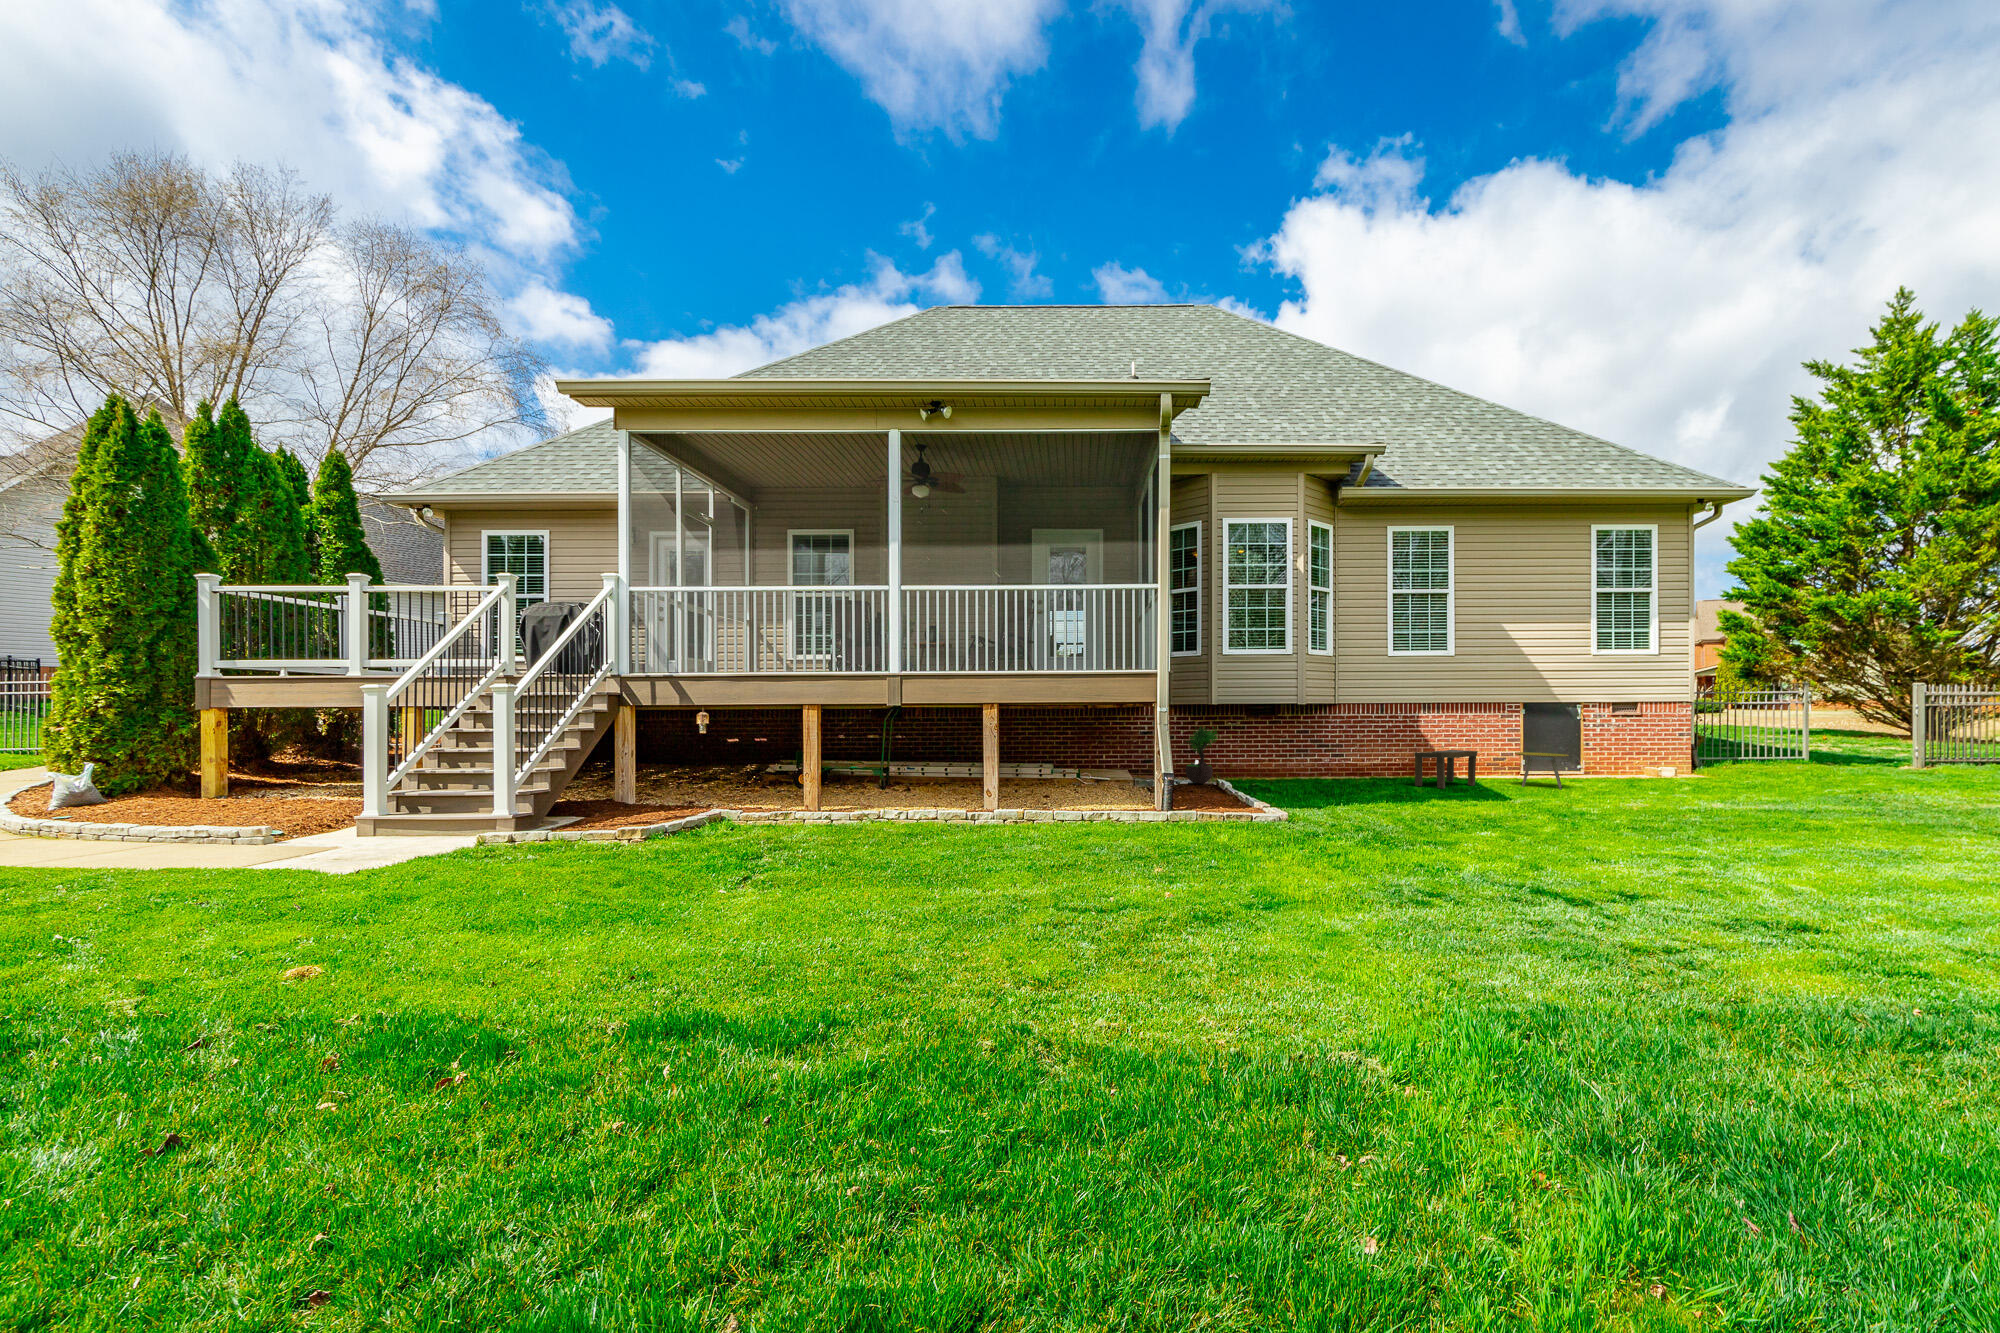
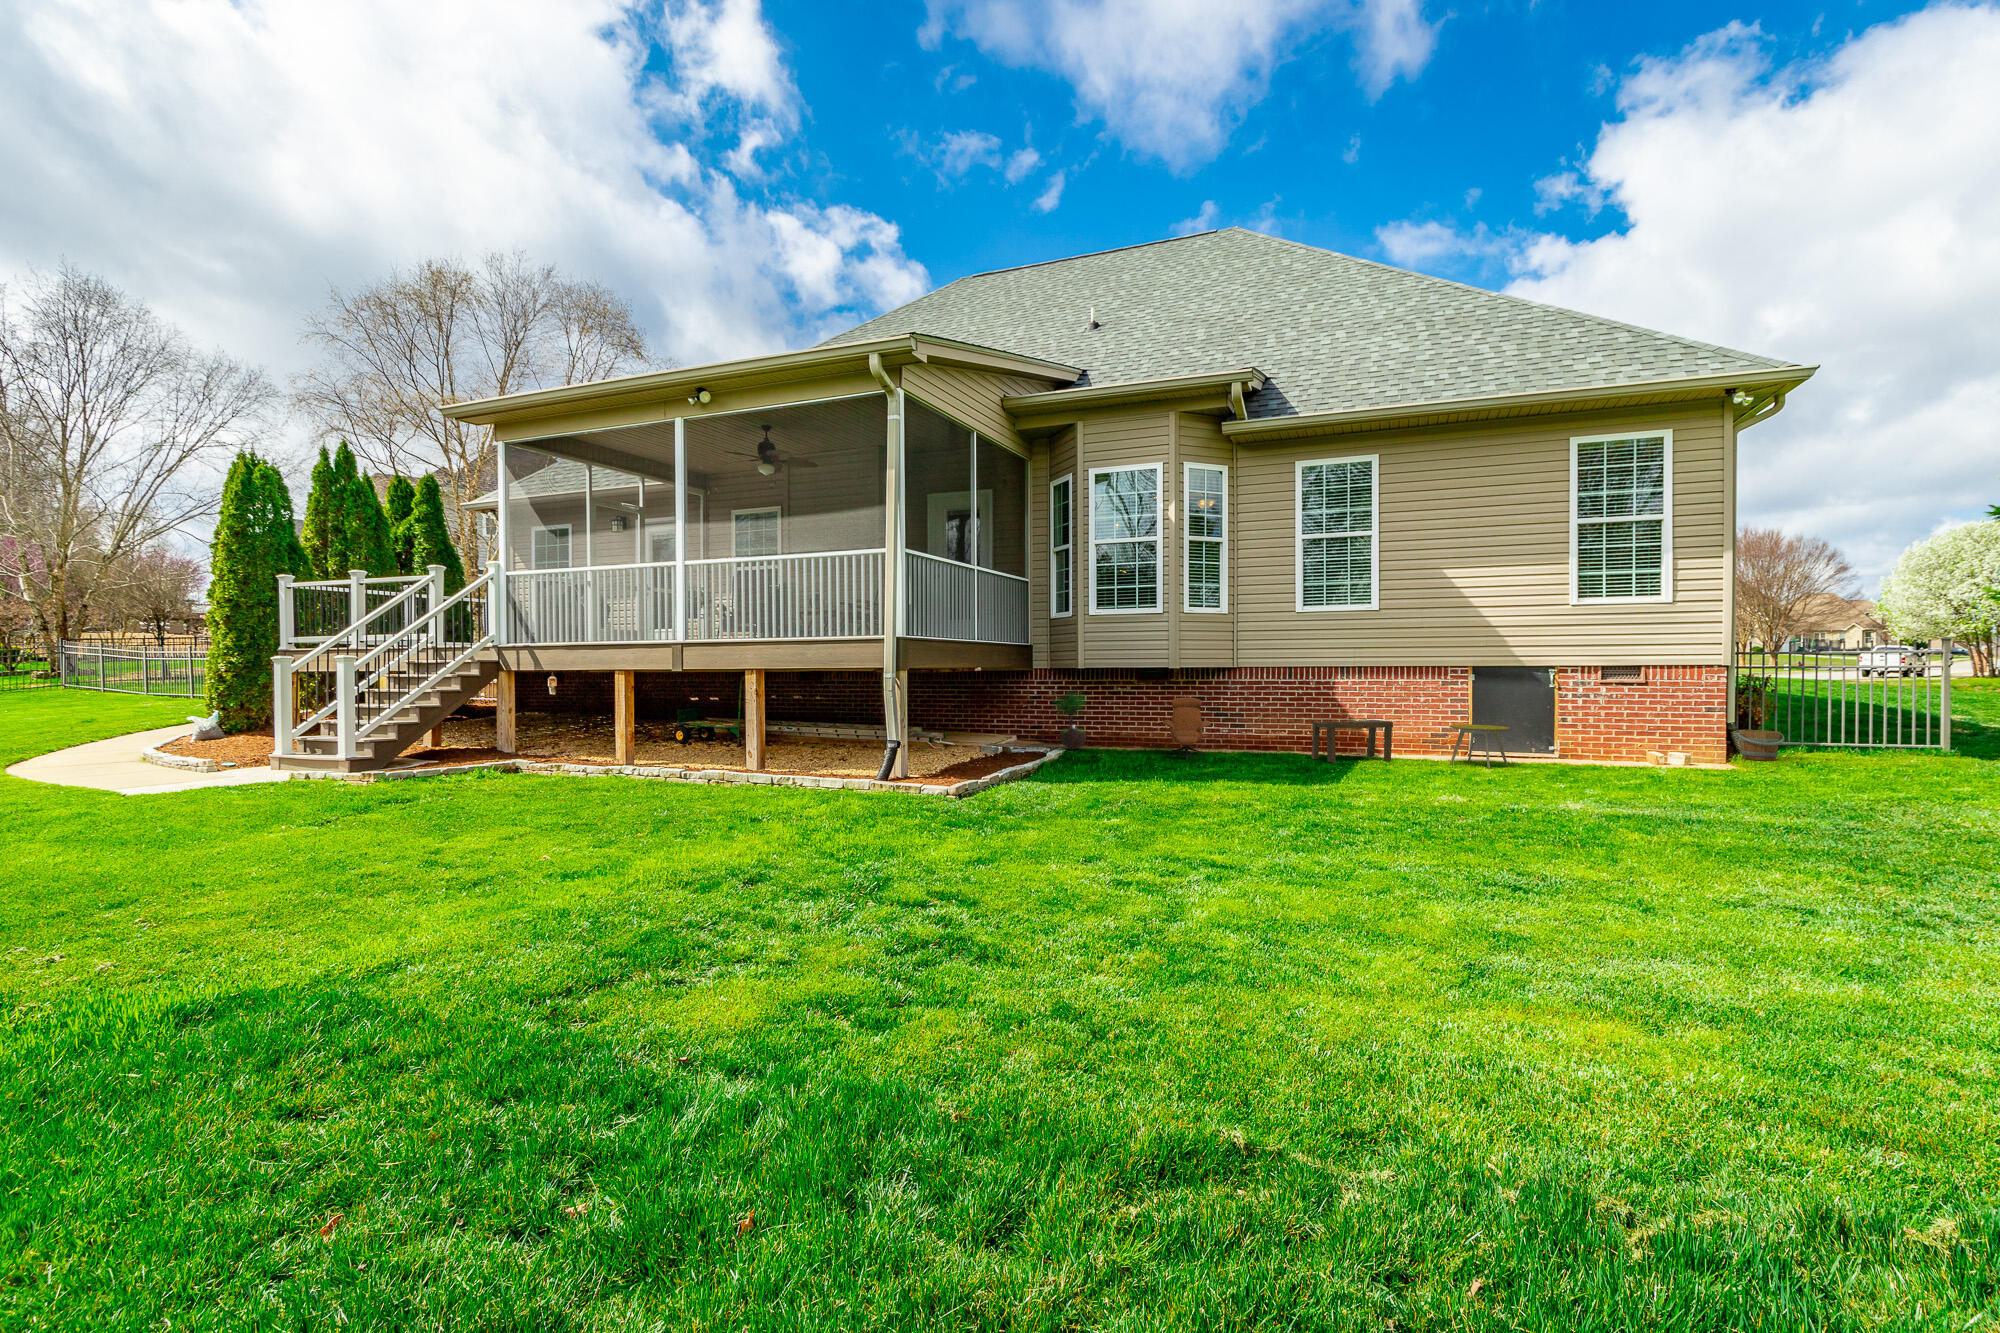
lounge chair: none [1284,732,1340,791] -> present [1163,698,1211,760]
bucket: none [1699,752,1734,776] -> present [1736,730,1785,761]

